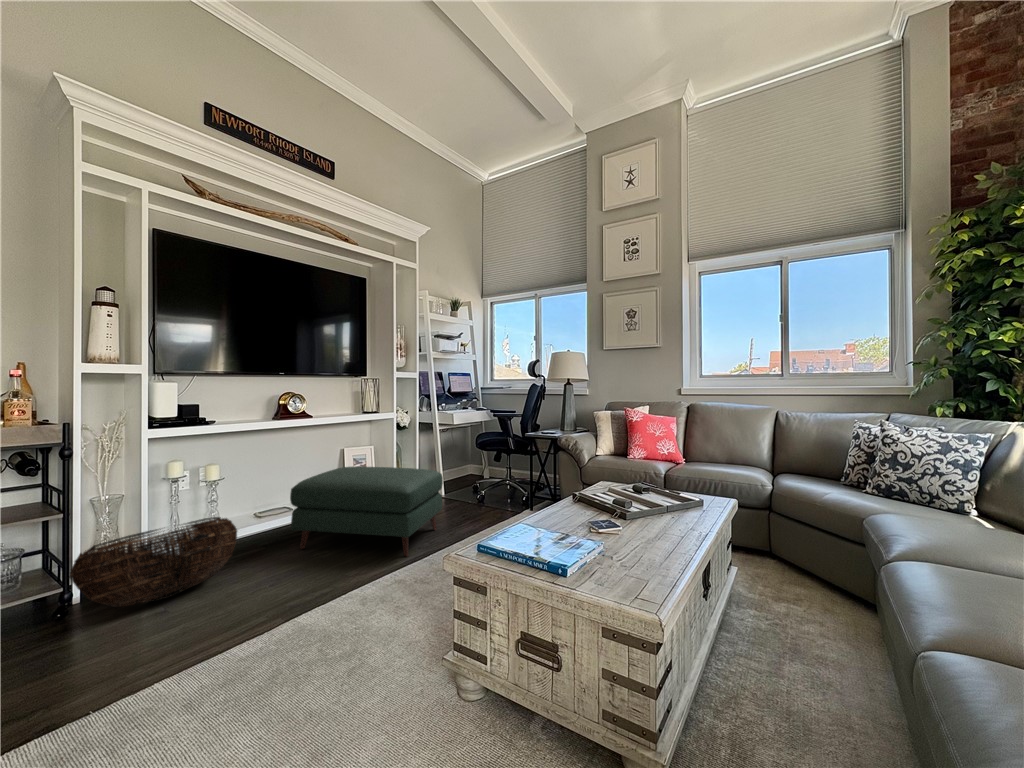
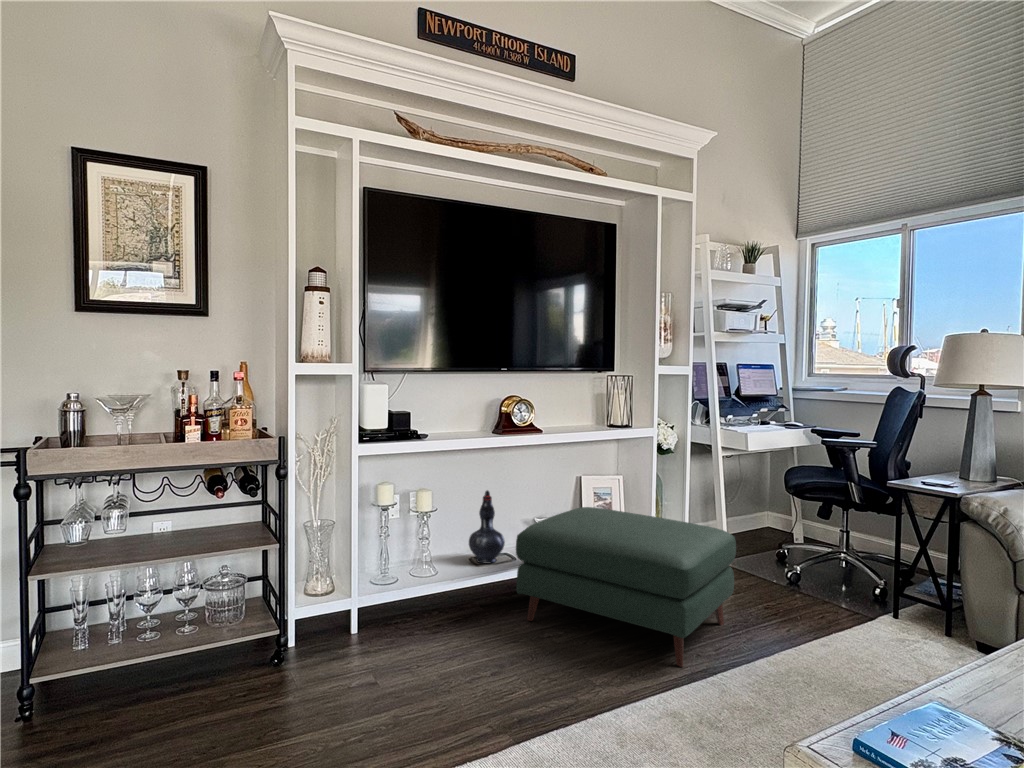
decorative vase: none [253,461,283,516] -> present [469,490,505,564]
basket: present [70,517,237,607] -> none [285,566,454,667]

